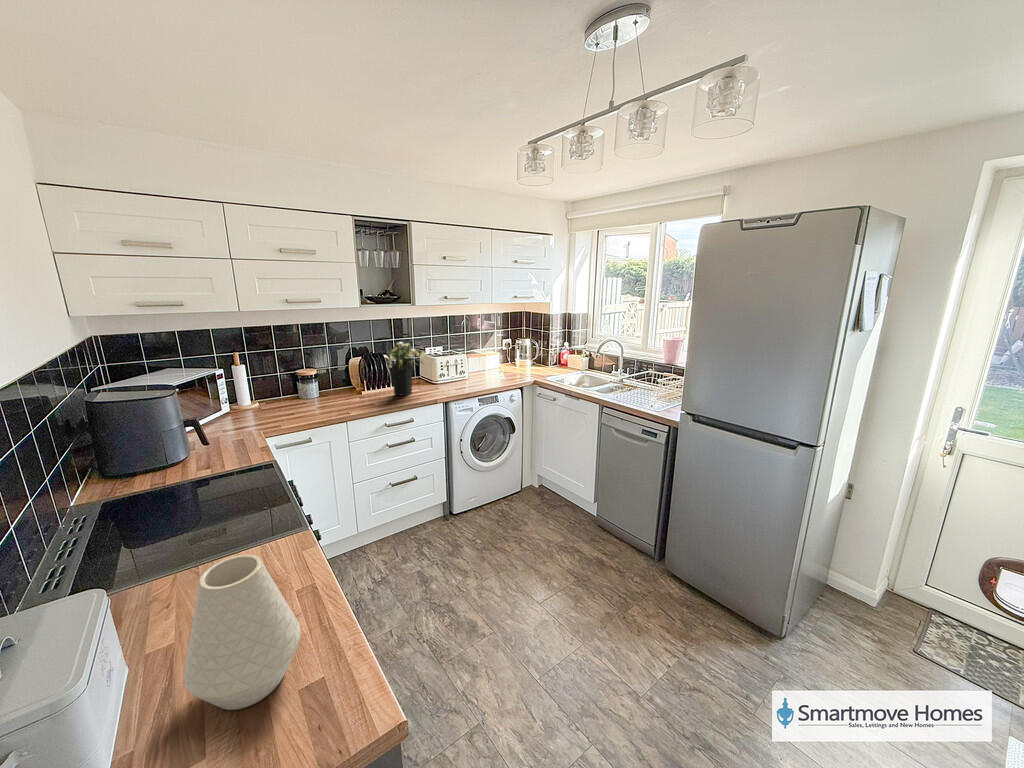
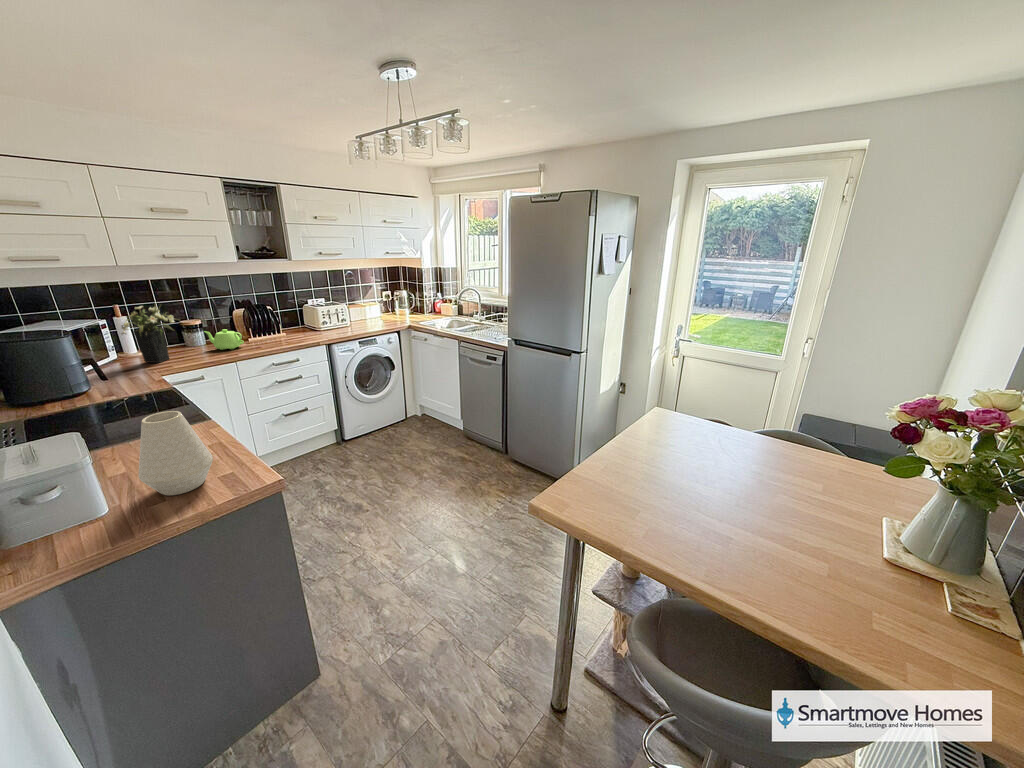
flower arrangement: present [387,340,425,396] -> present [121,304,174,363]
teapot: none [318,381,357,404] -> present [204,329,244,350]

